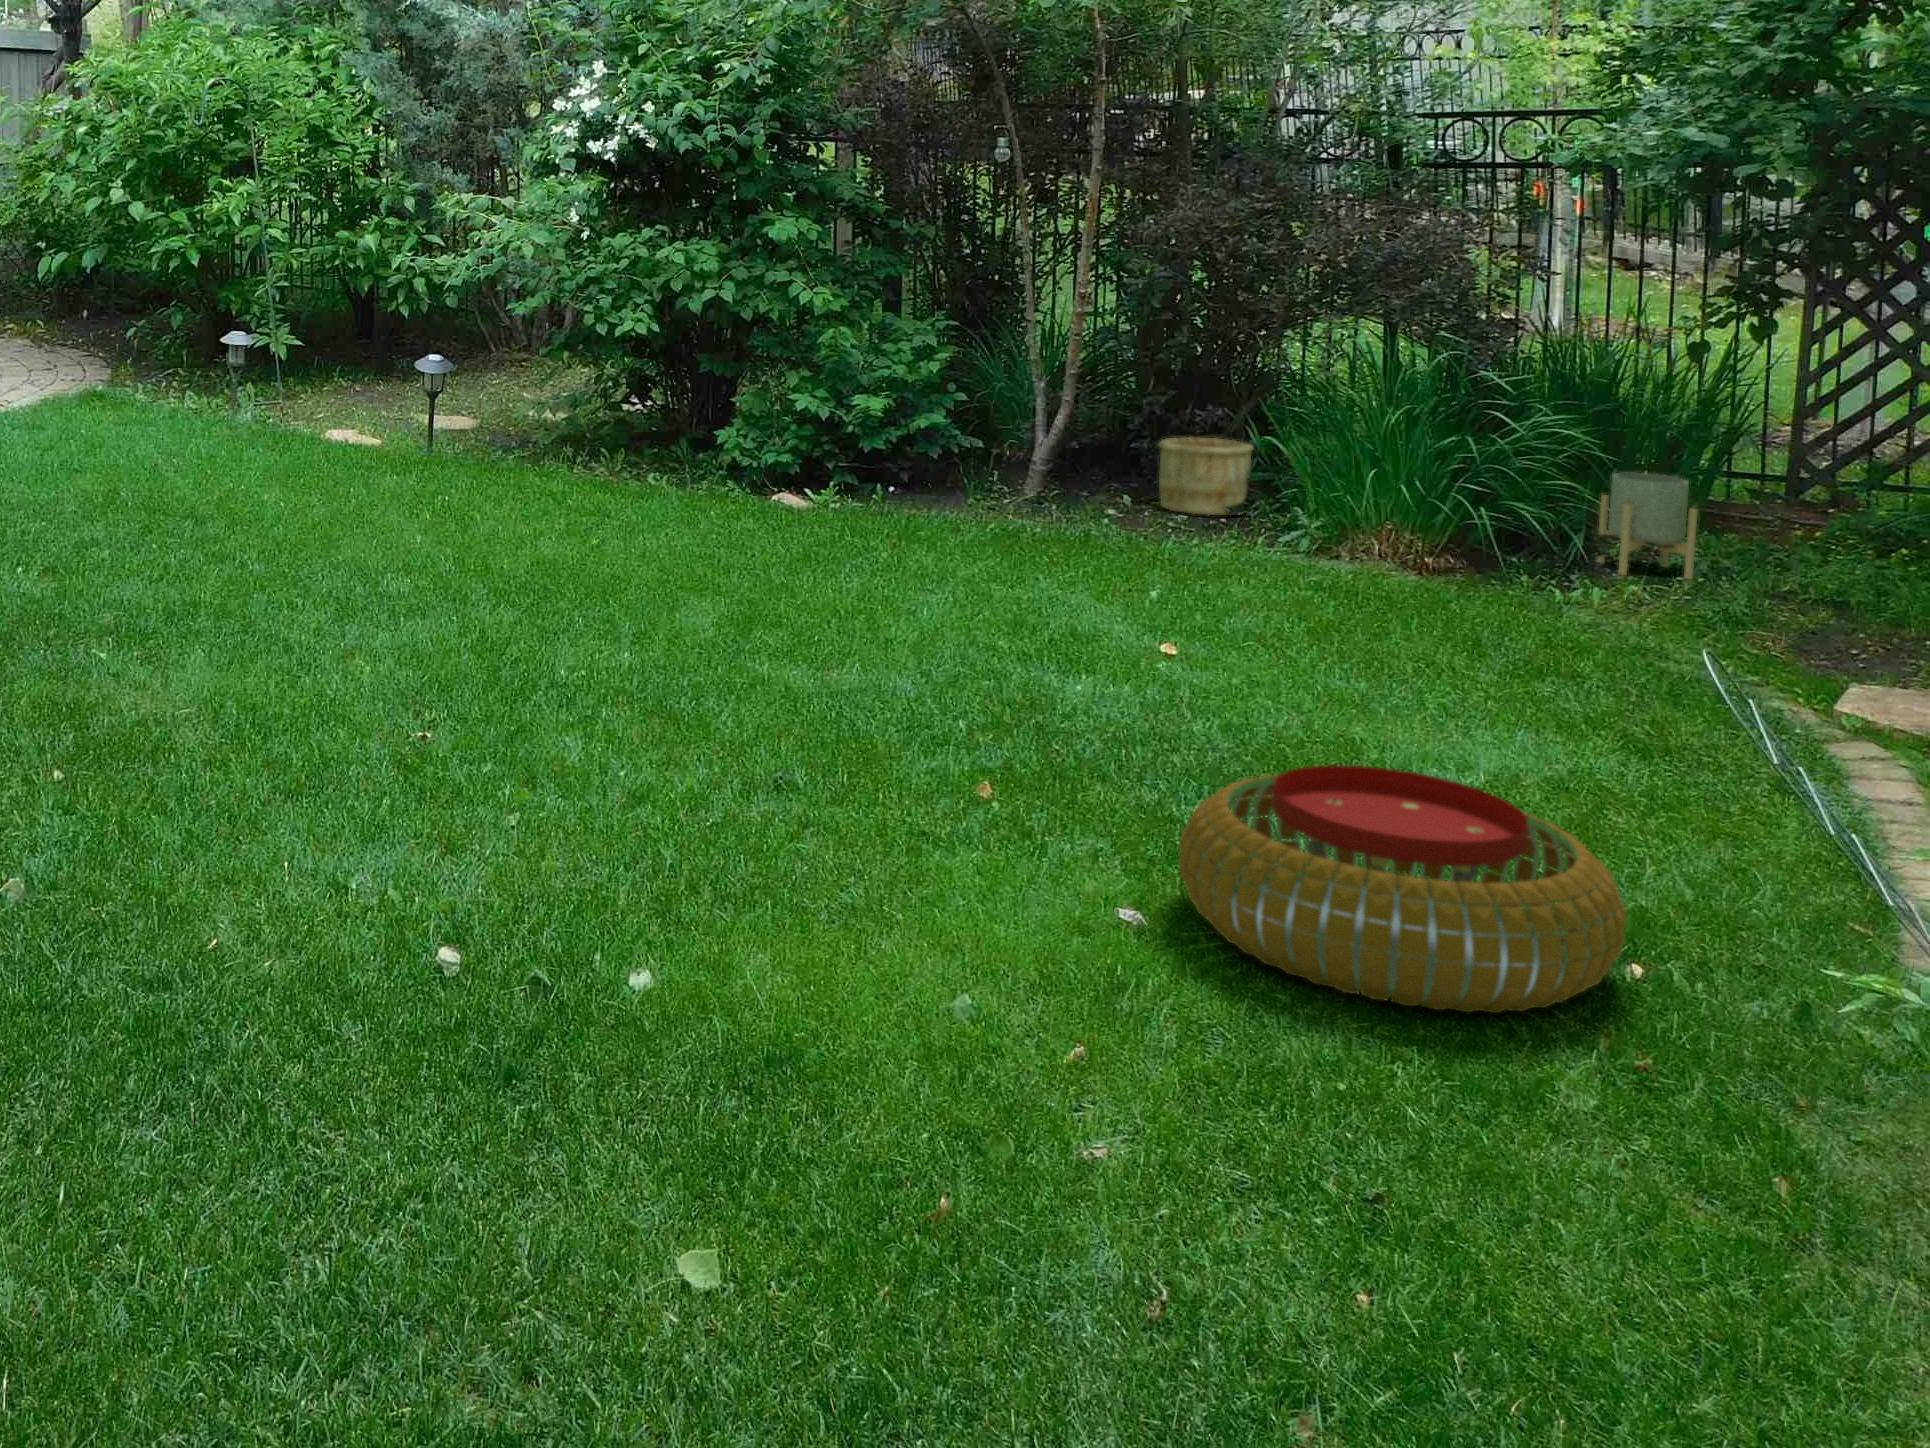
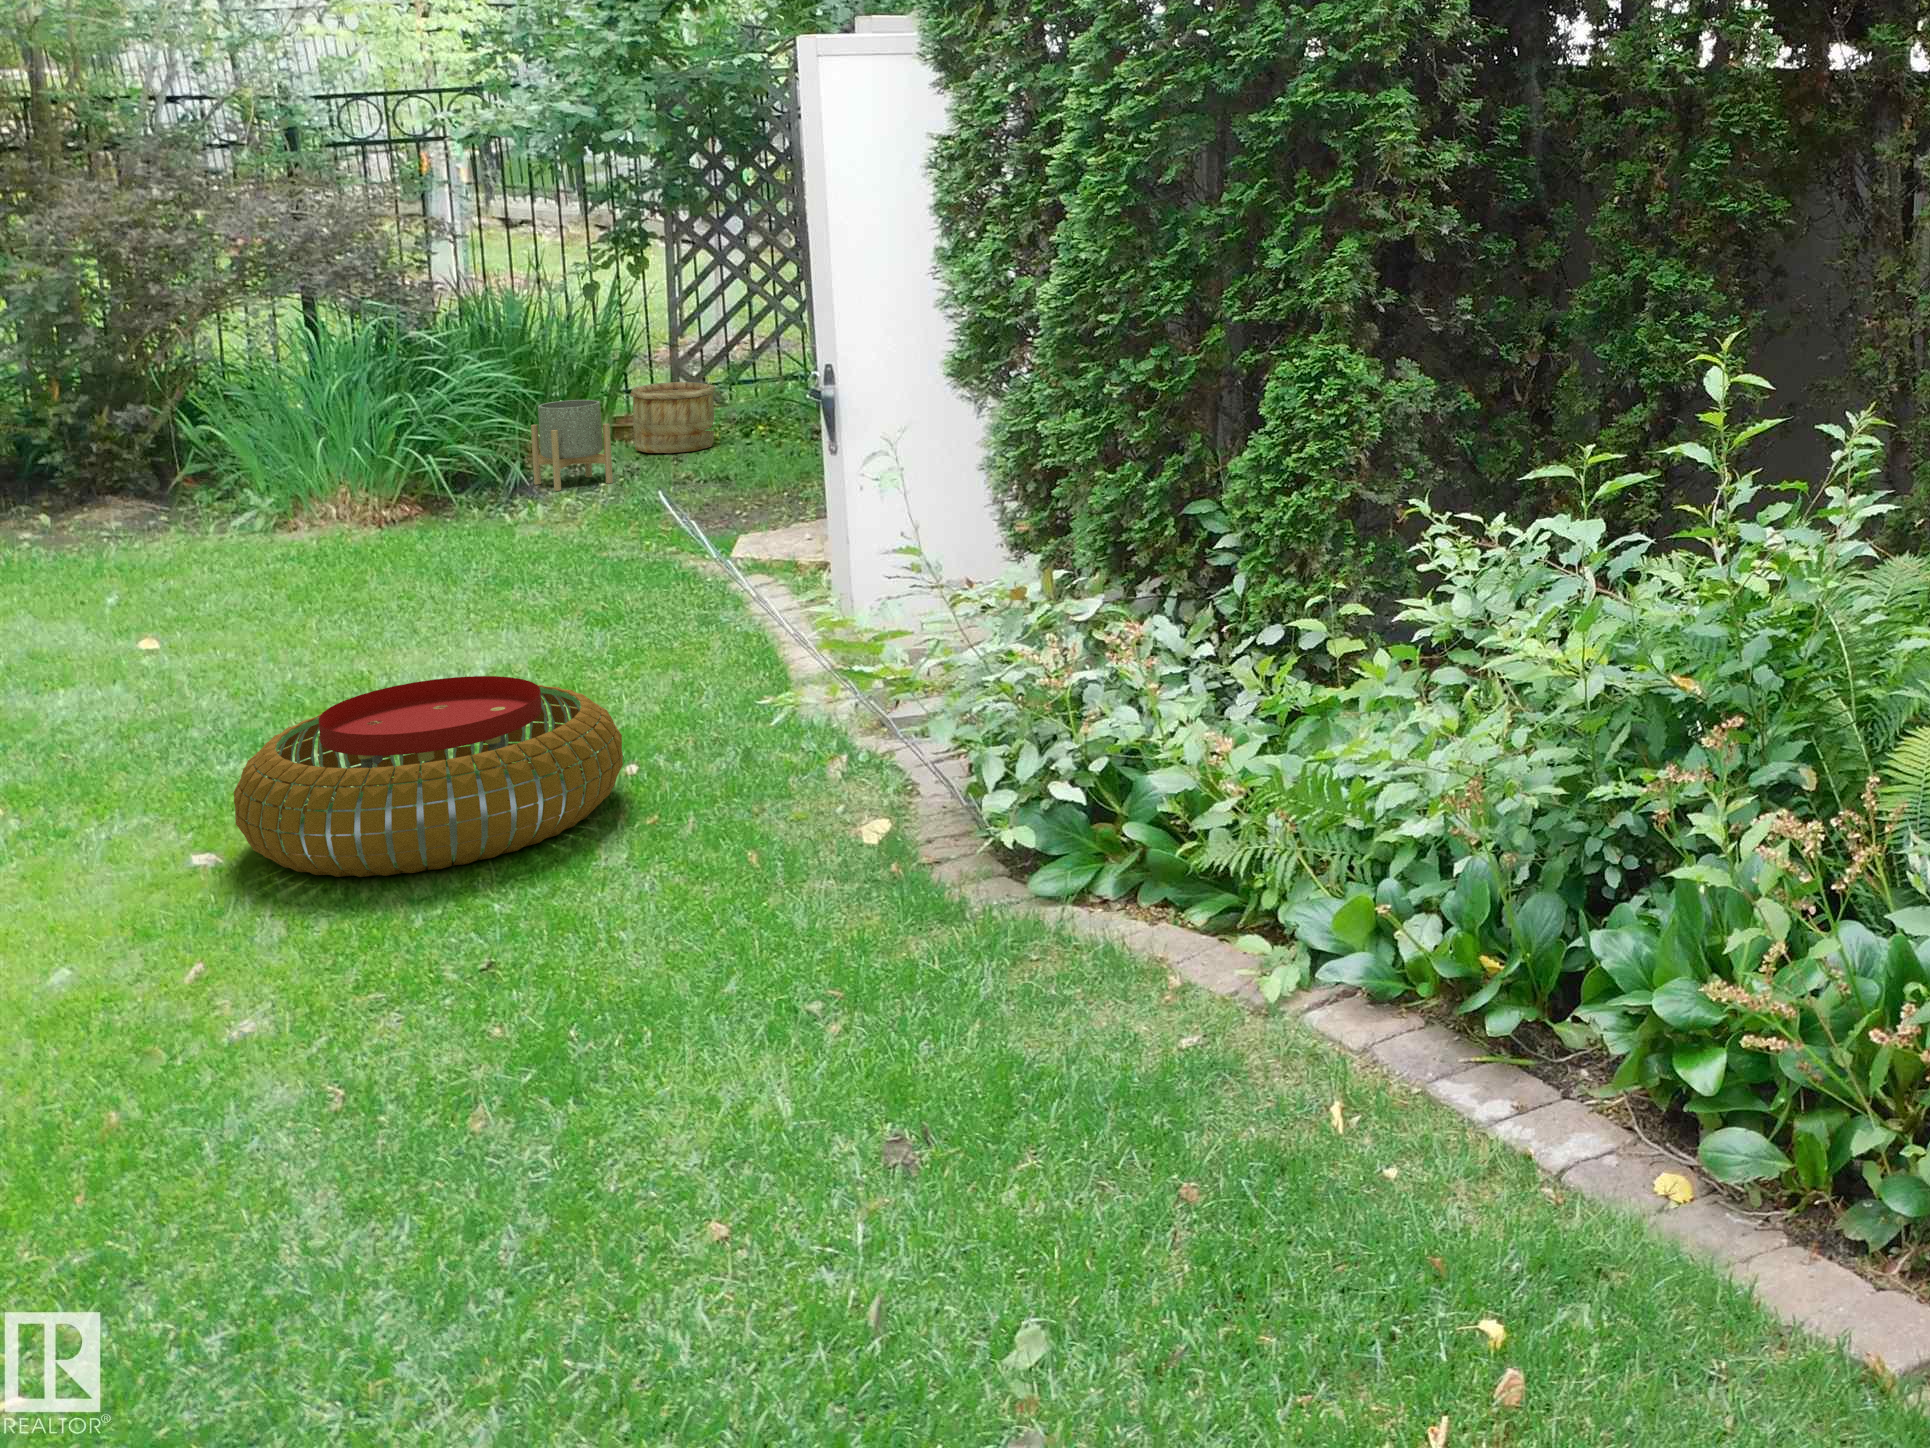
wooden bucket: present [1158,437,1253,515] -> present [630,382,716,453]

